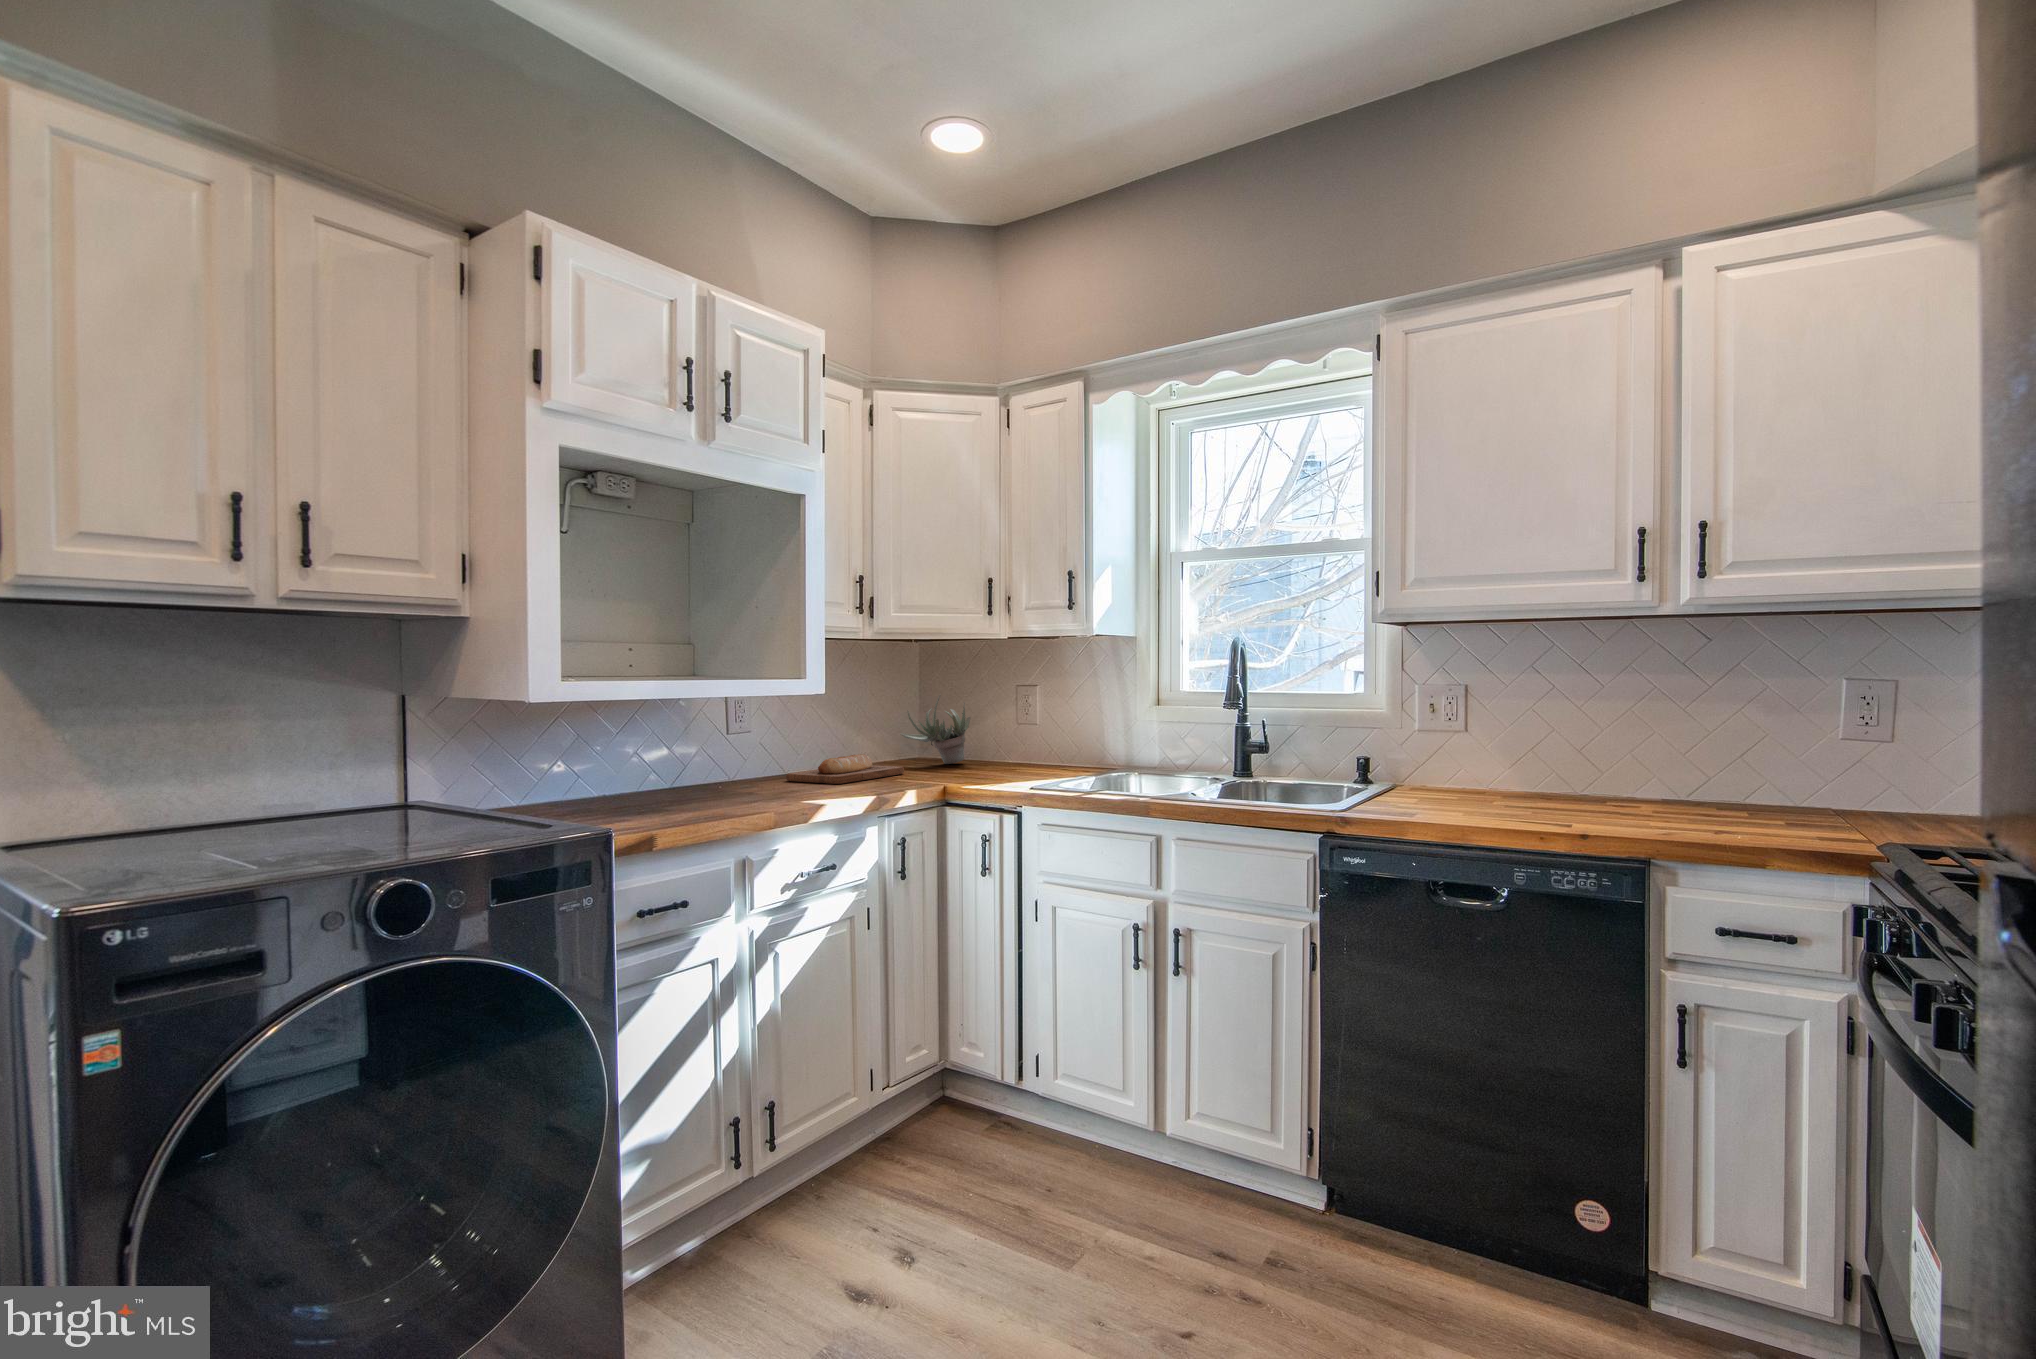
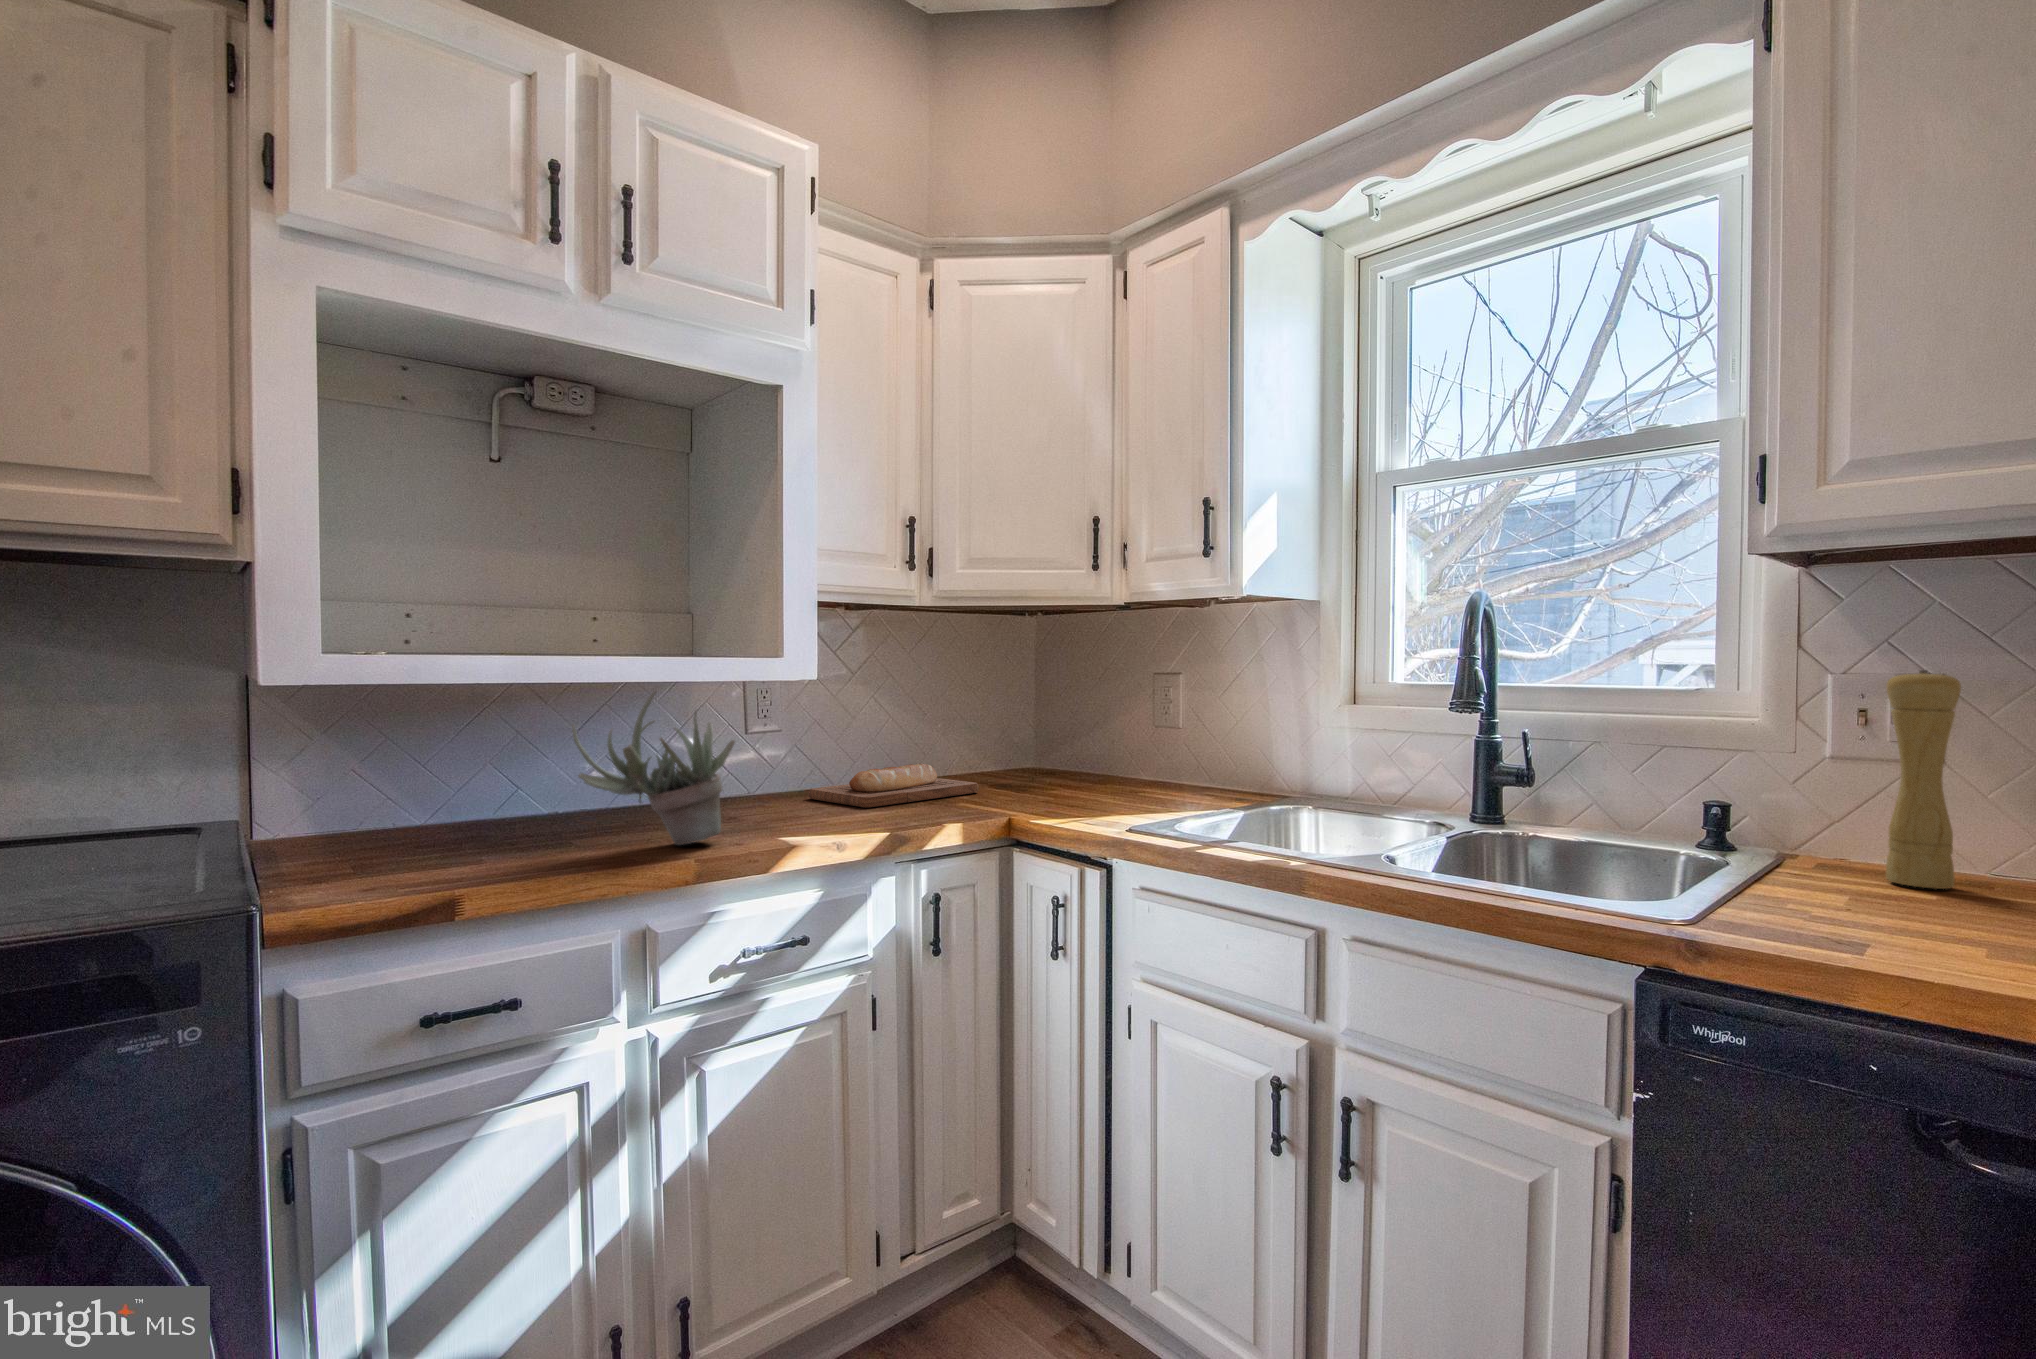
pepper mill: none [1439,679,1470,793] -> present [1886,670,1961,889]
succulent plant: present [901,695,970,764] -> present [572,691,735,845]

